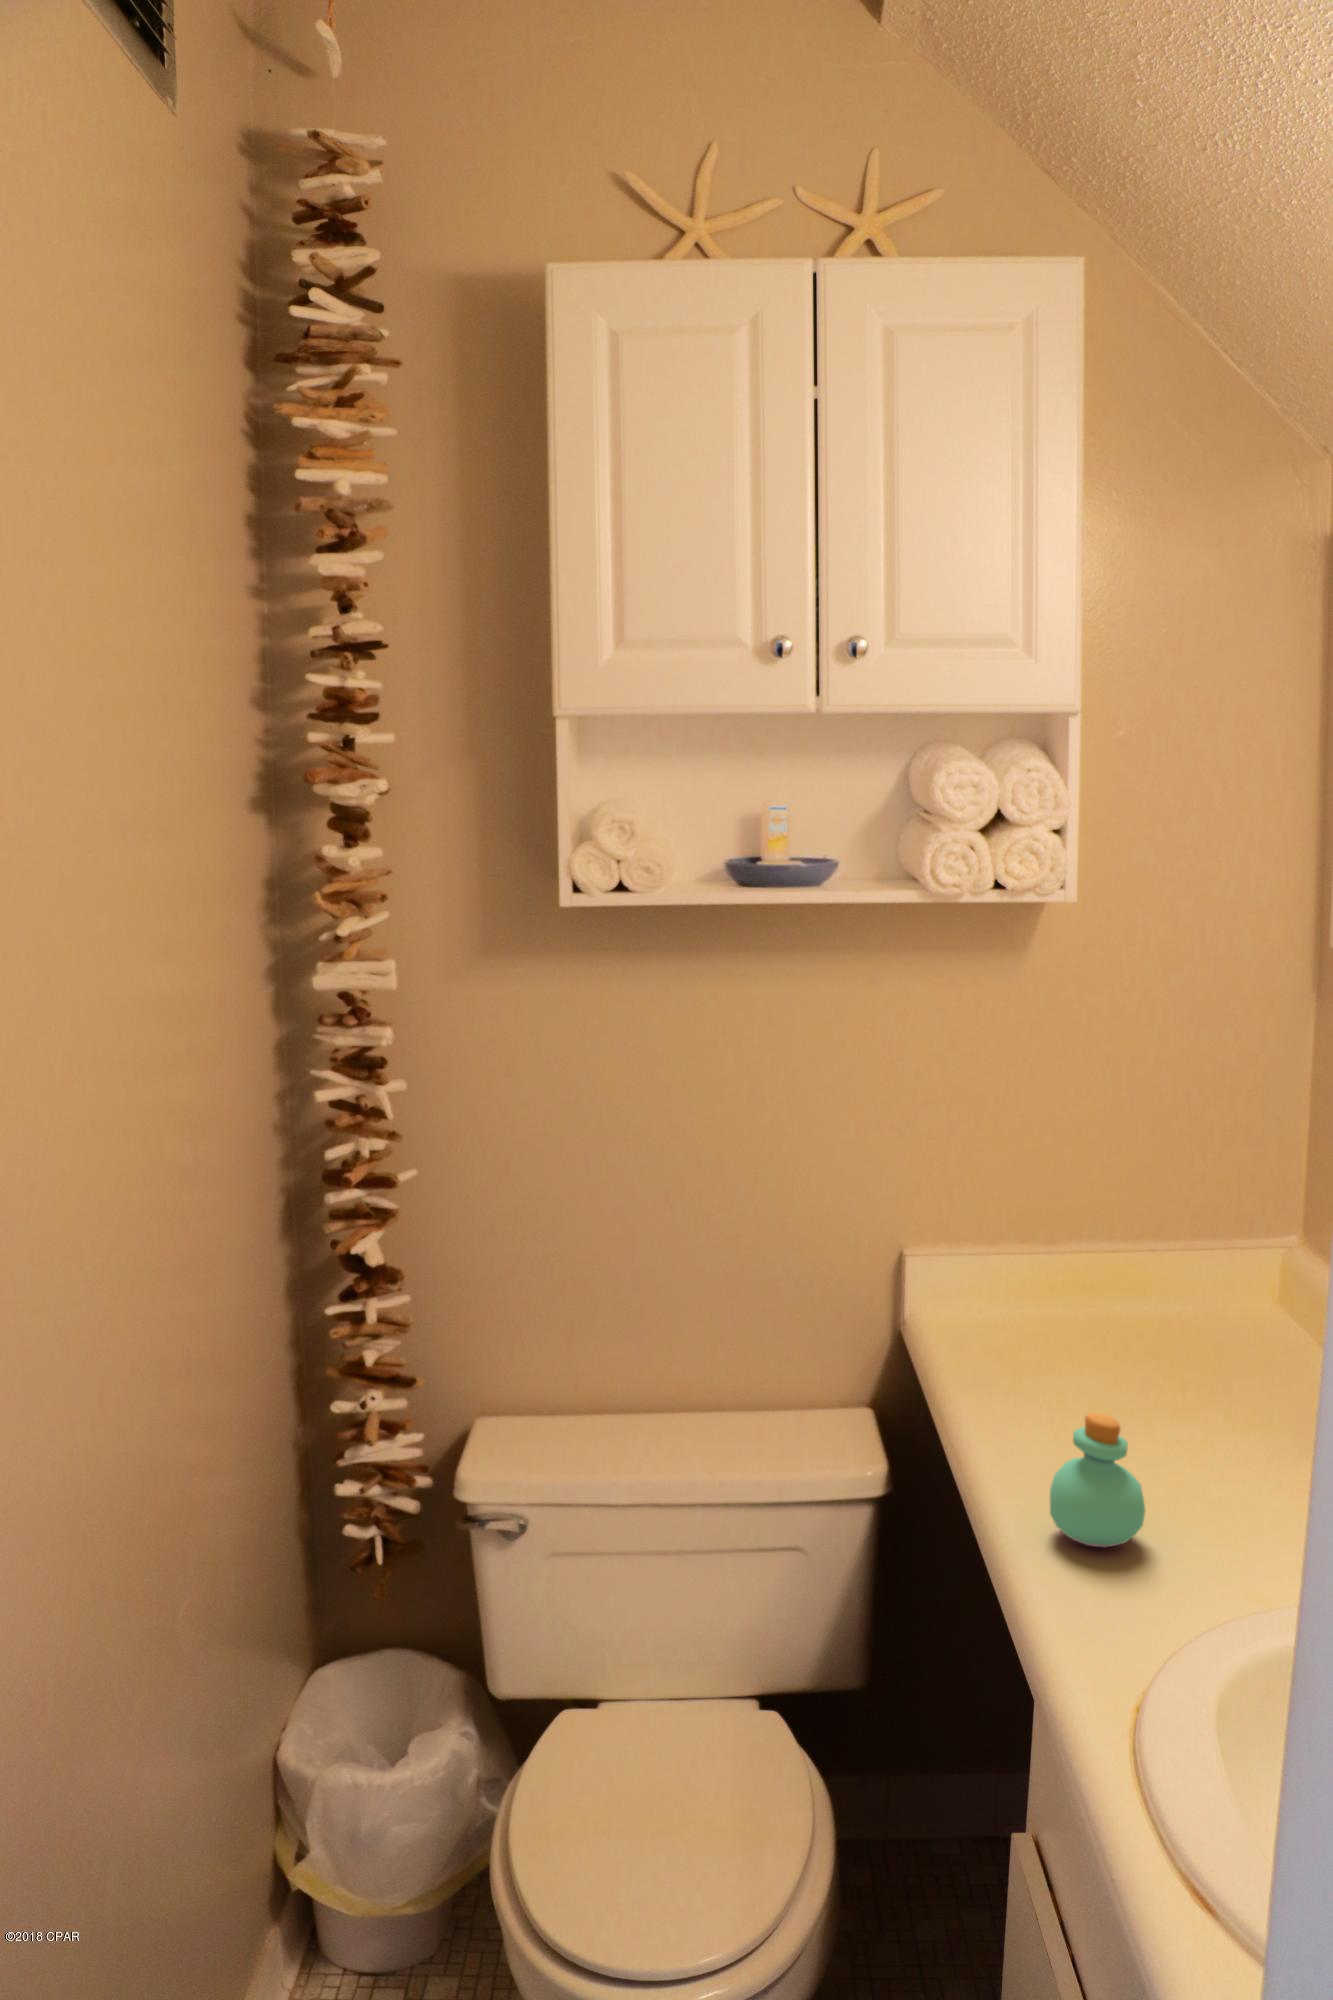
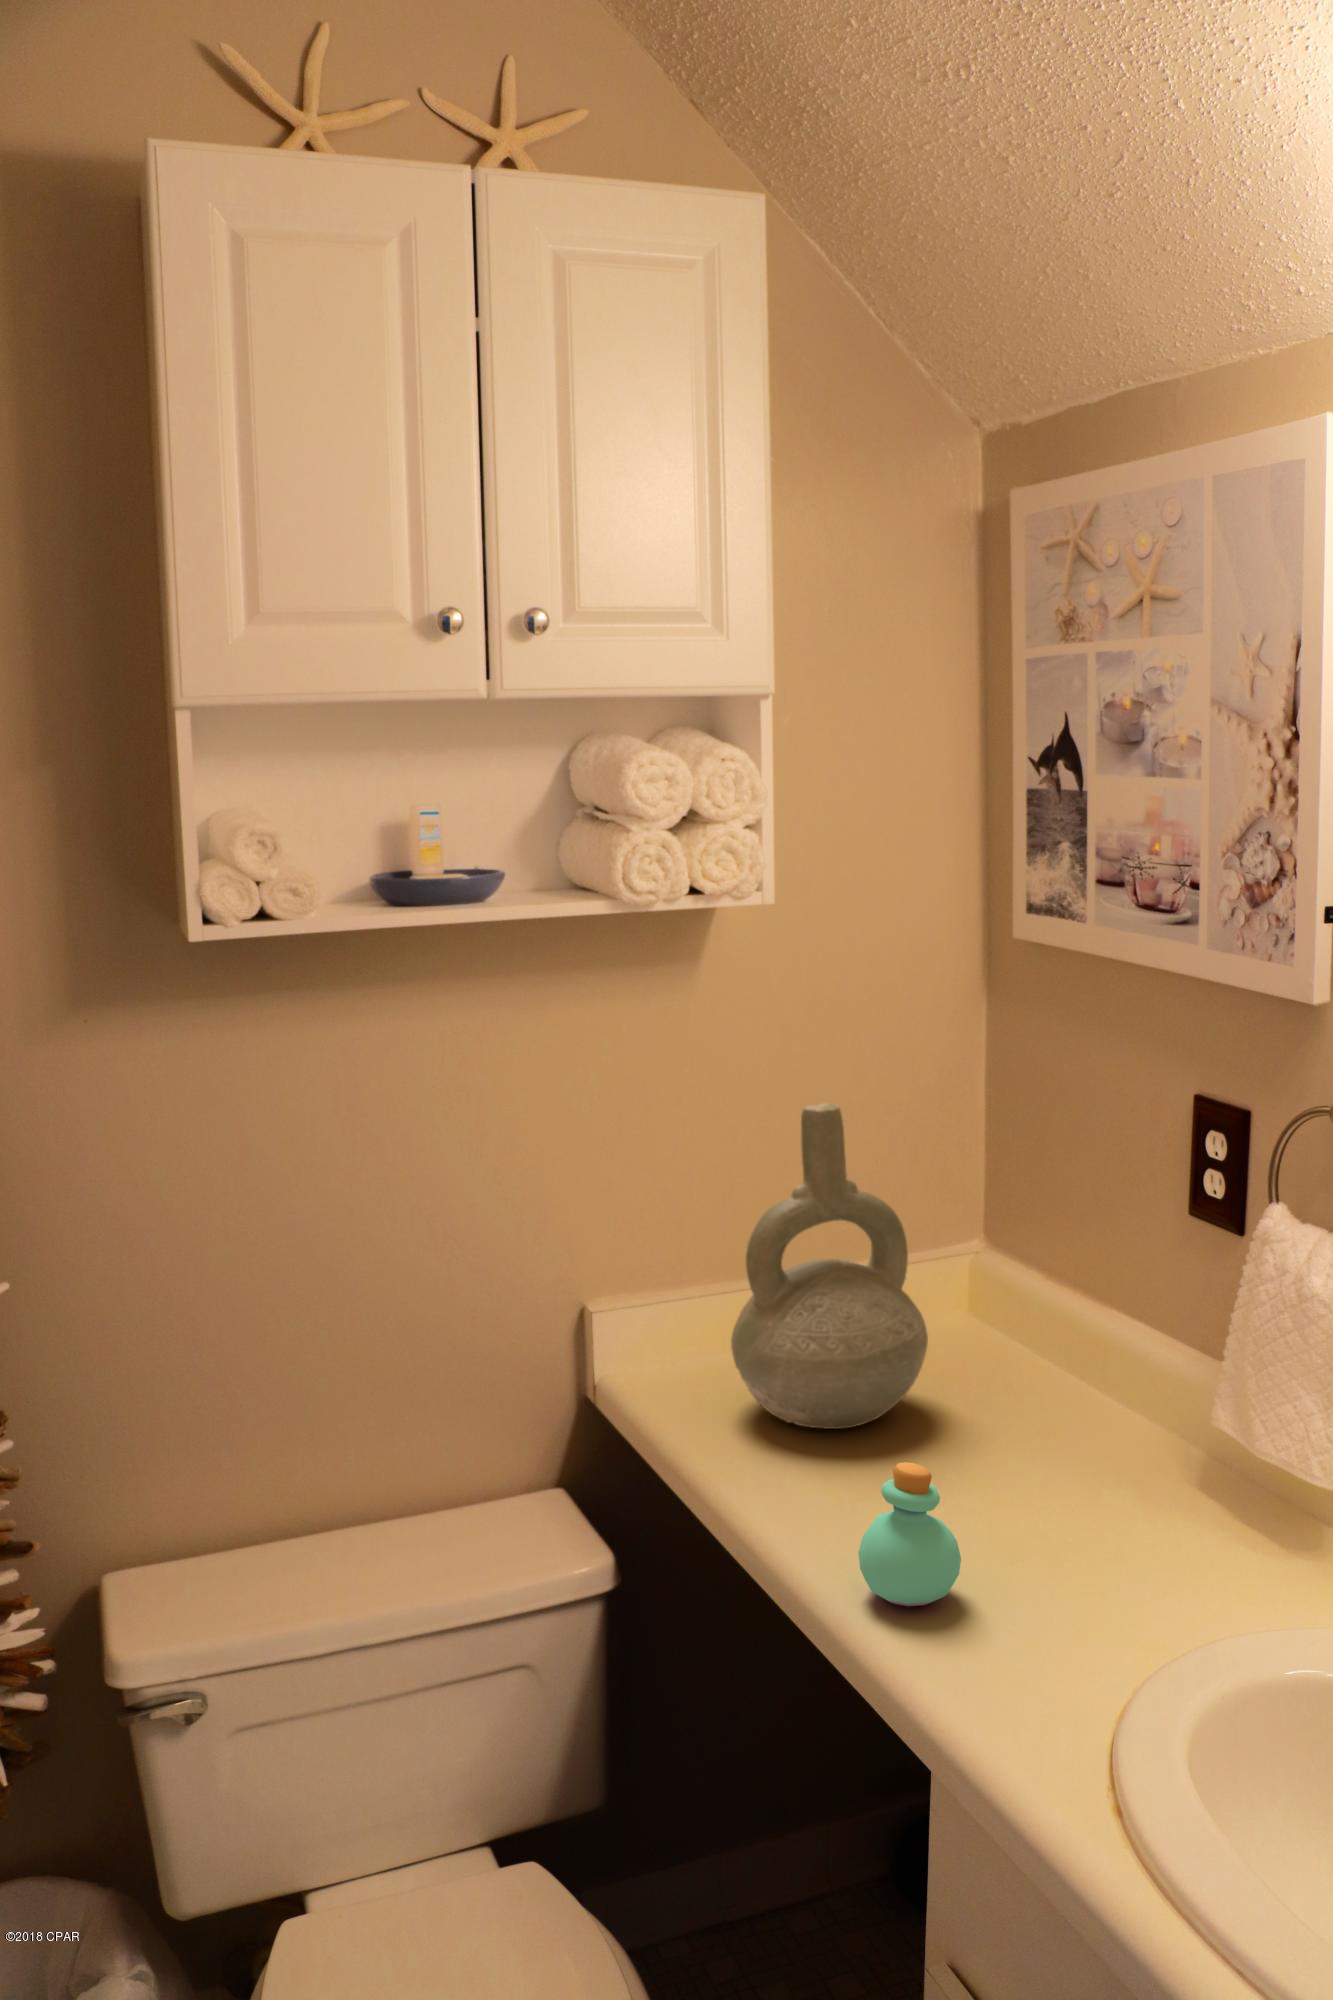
decorative vase: none [1009,1088,1197,1389] -> present [731,1103,928,1429]

